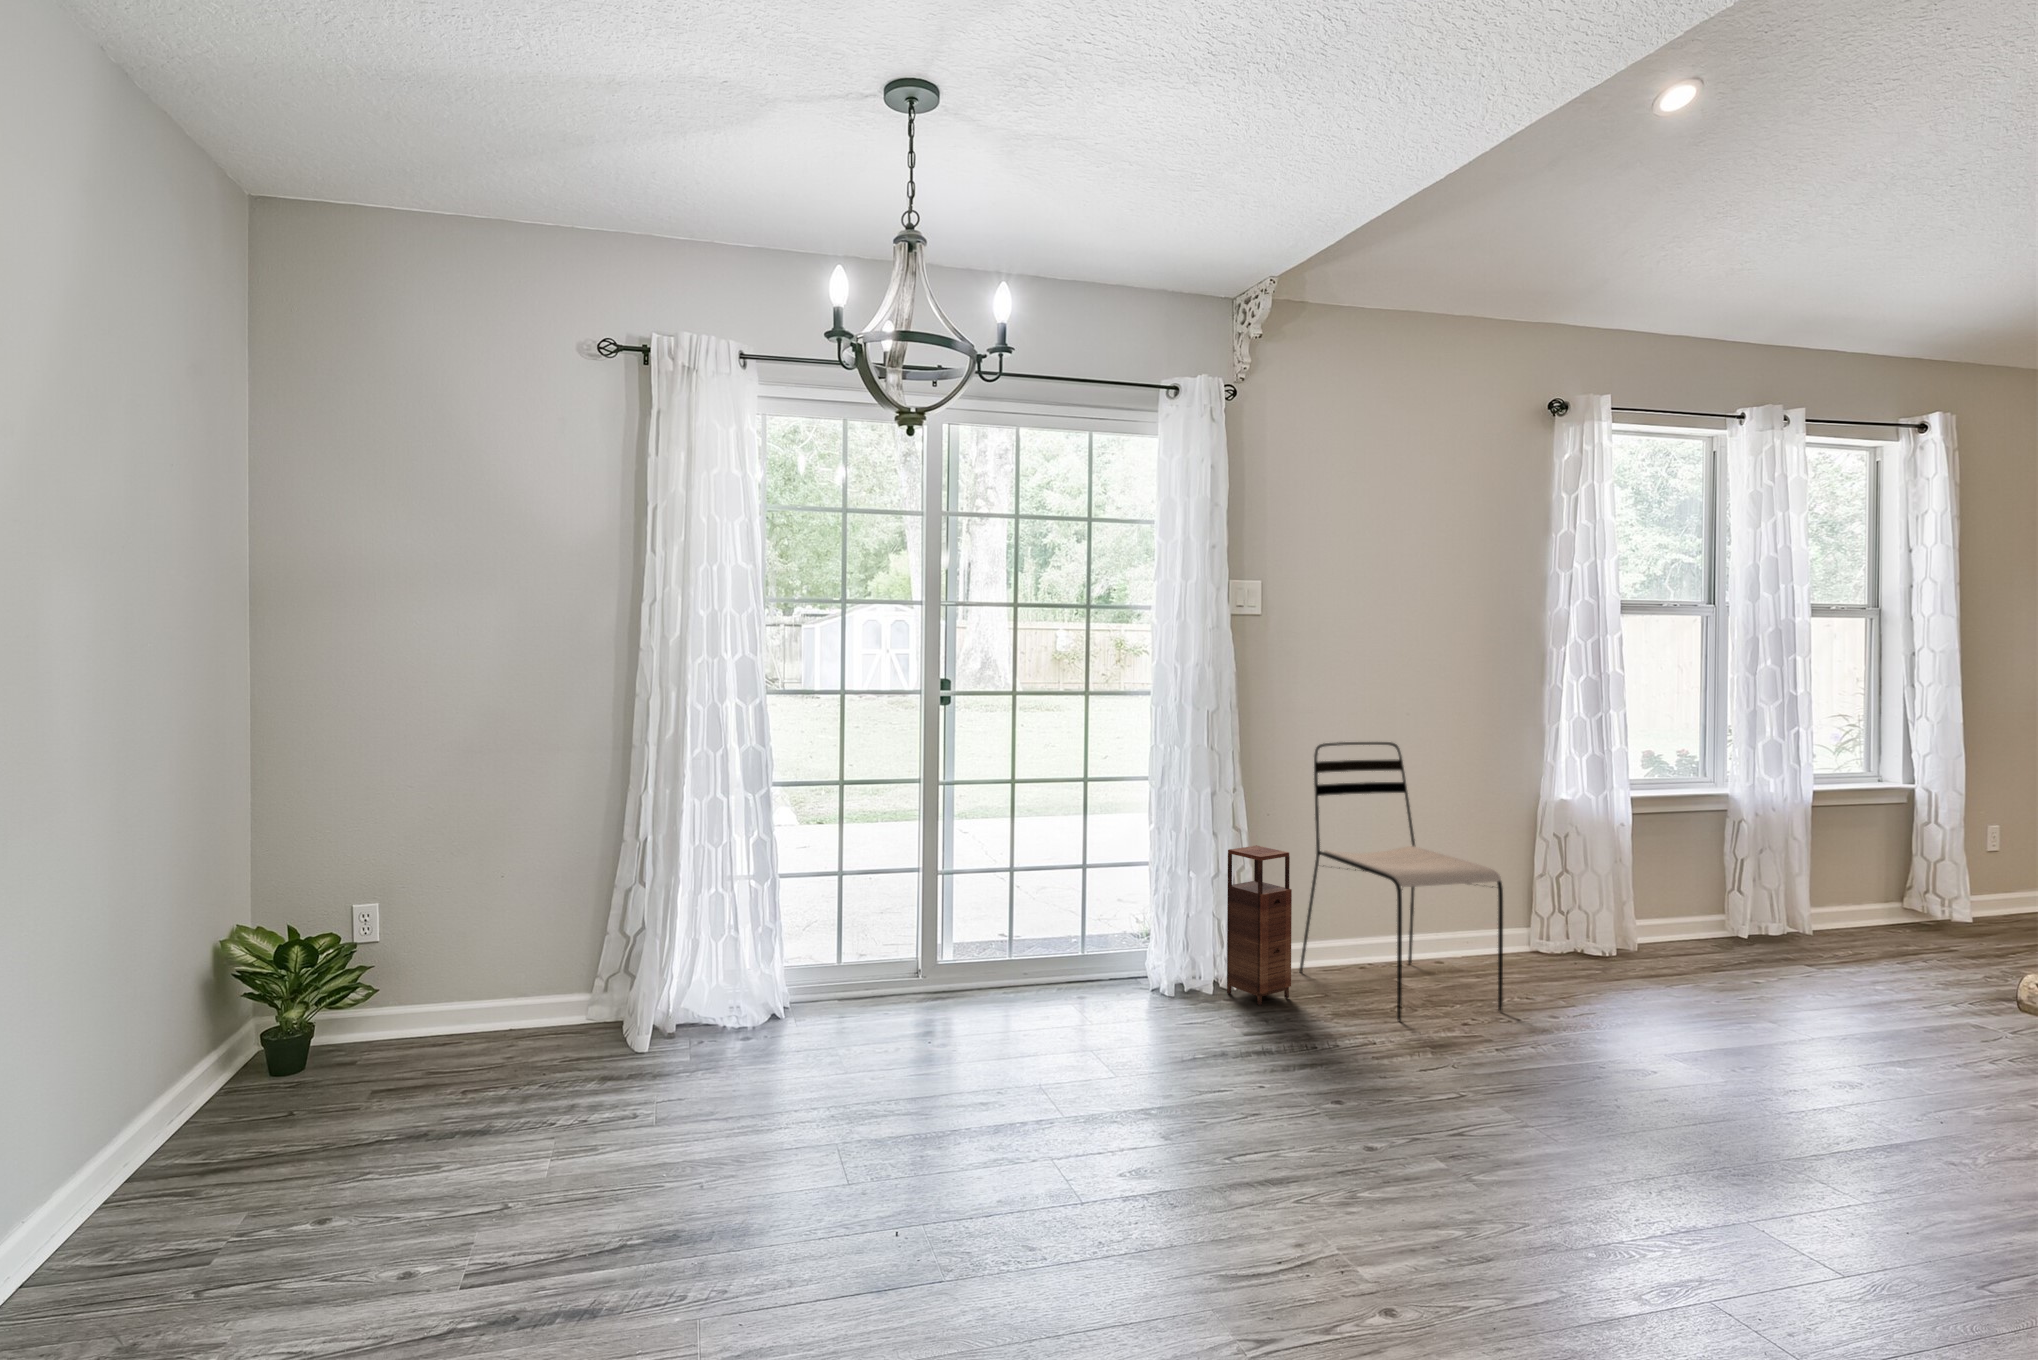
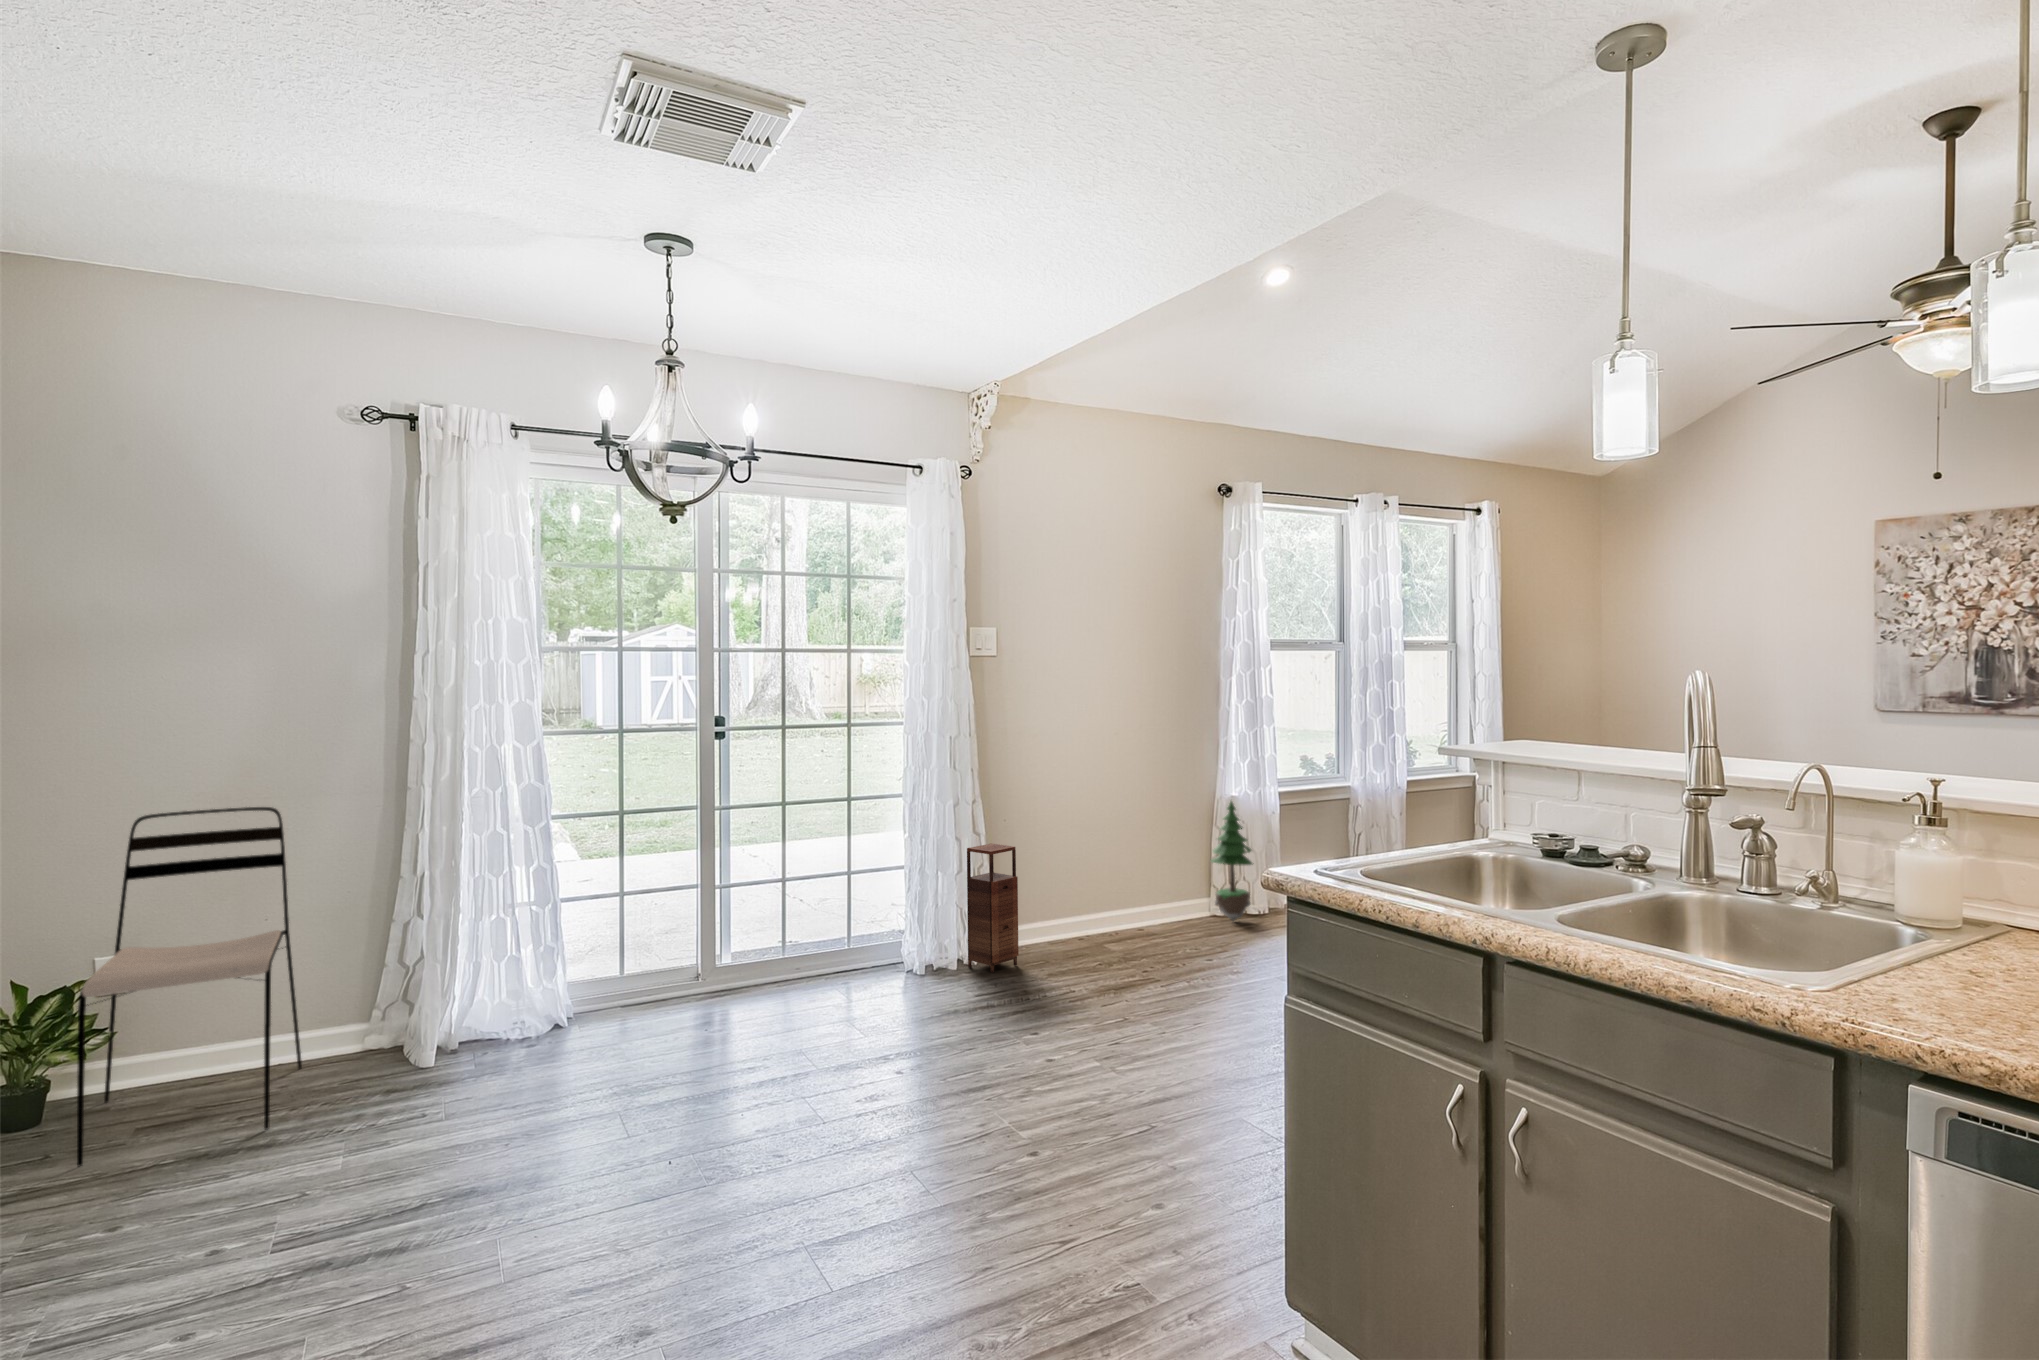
dining chair: present [1299,742,1503,1021] -> present [77,807,302,1166]
potted tree: none [1533,808,1598,965] -> present [1211,801,1253,921]

